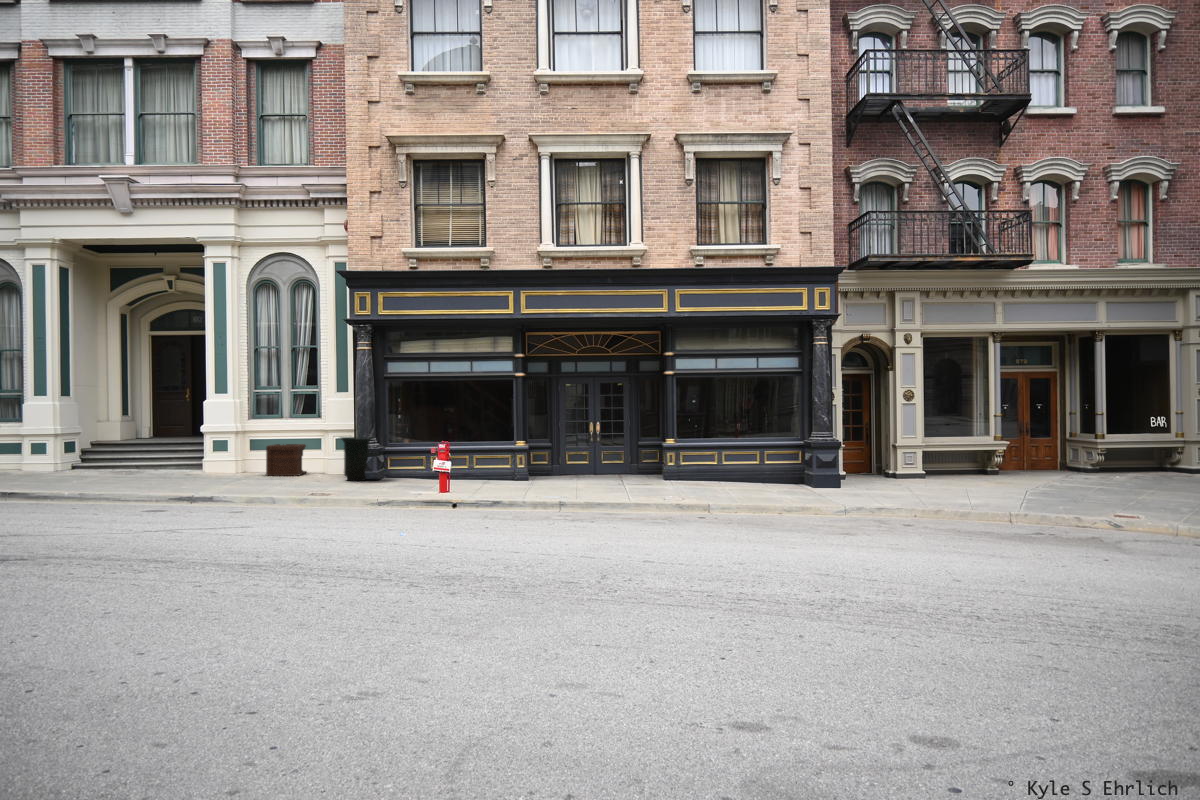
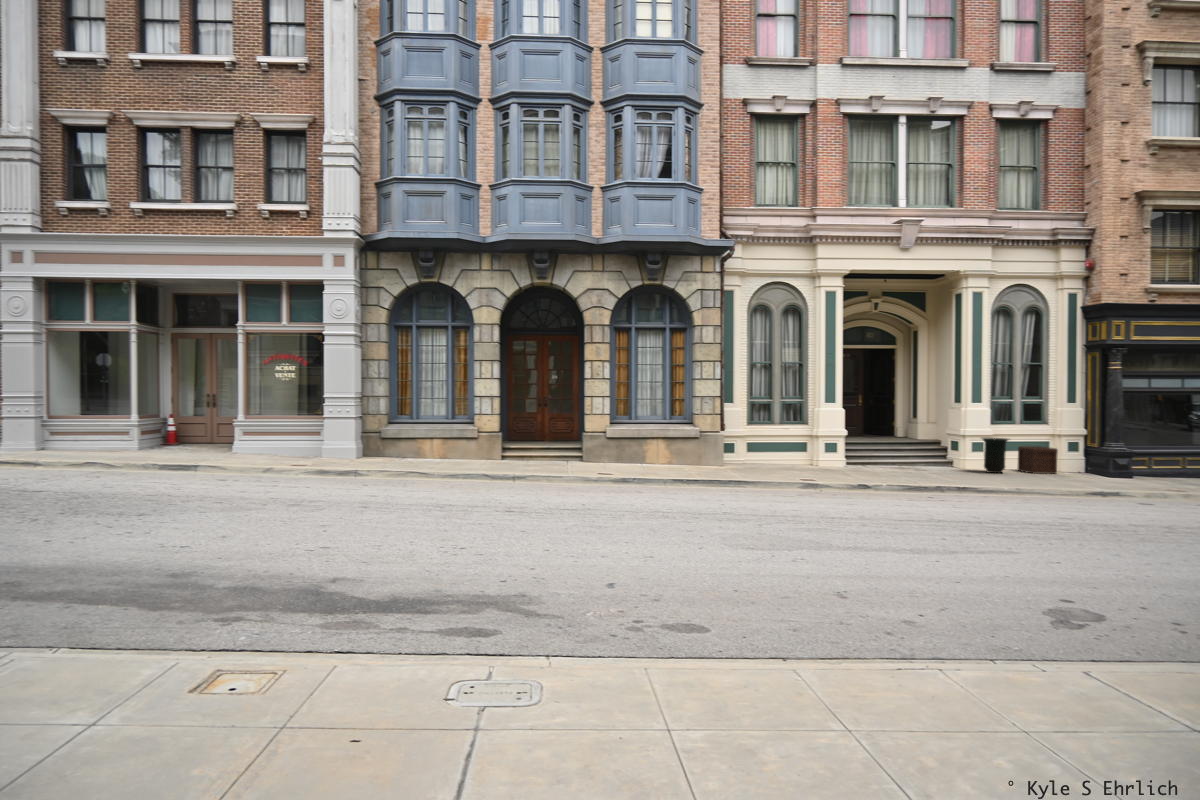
trash can: present [340,437,373,481] -> present [982,438,1009,473]

